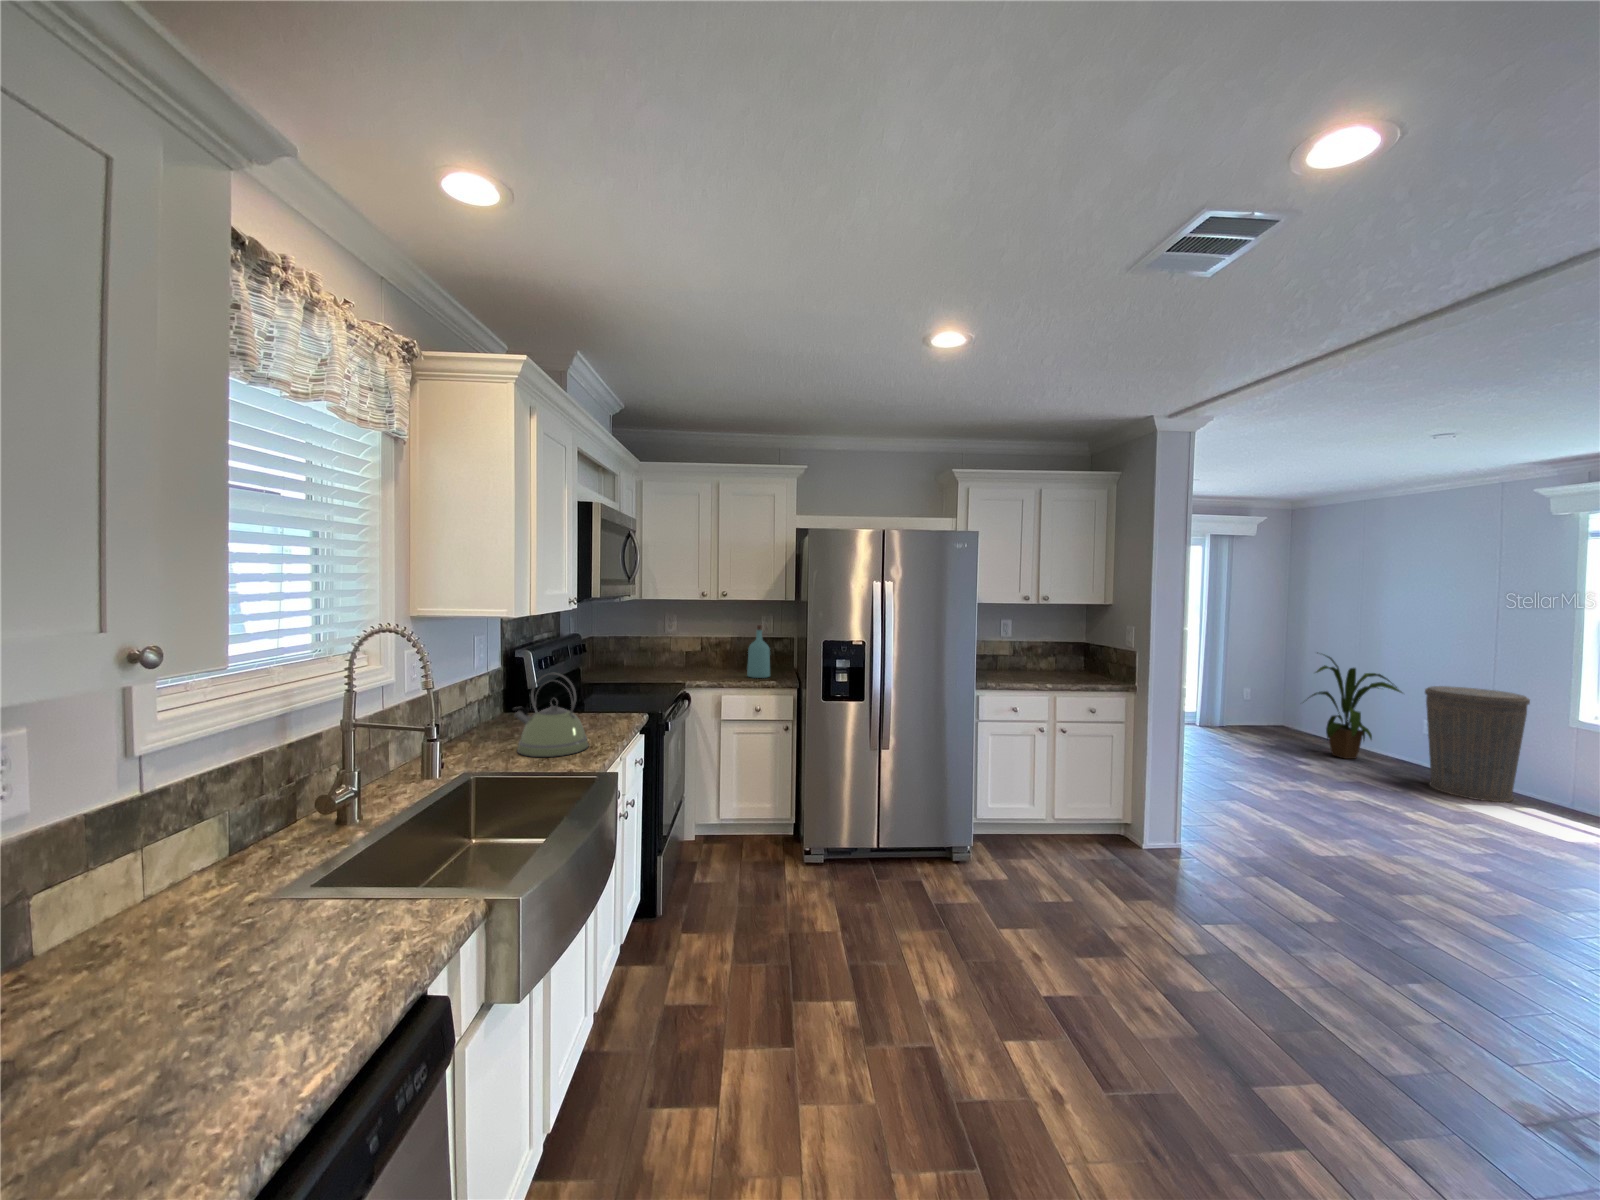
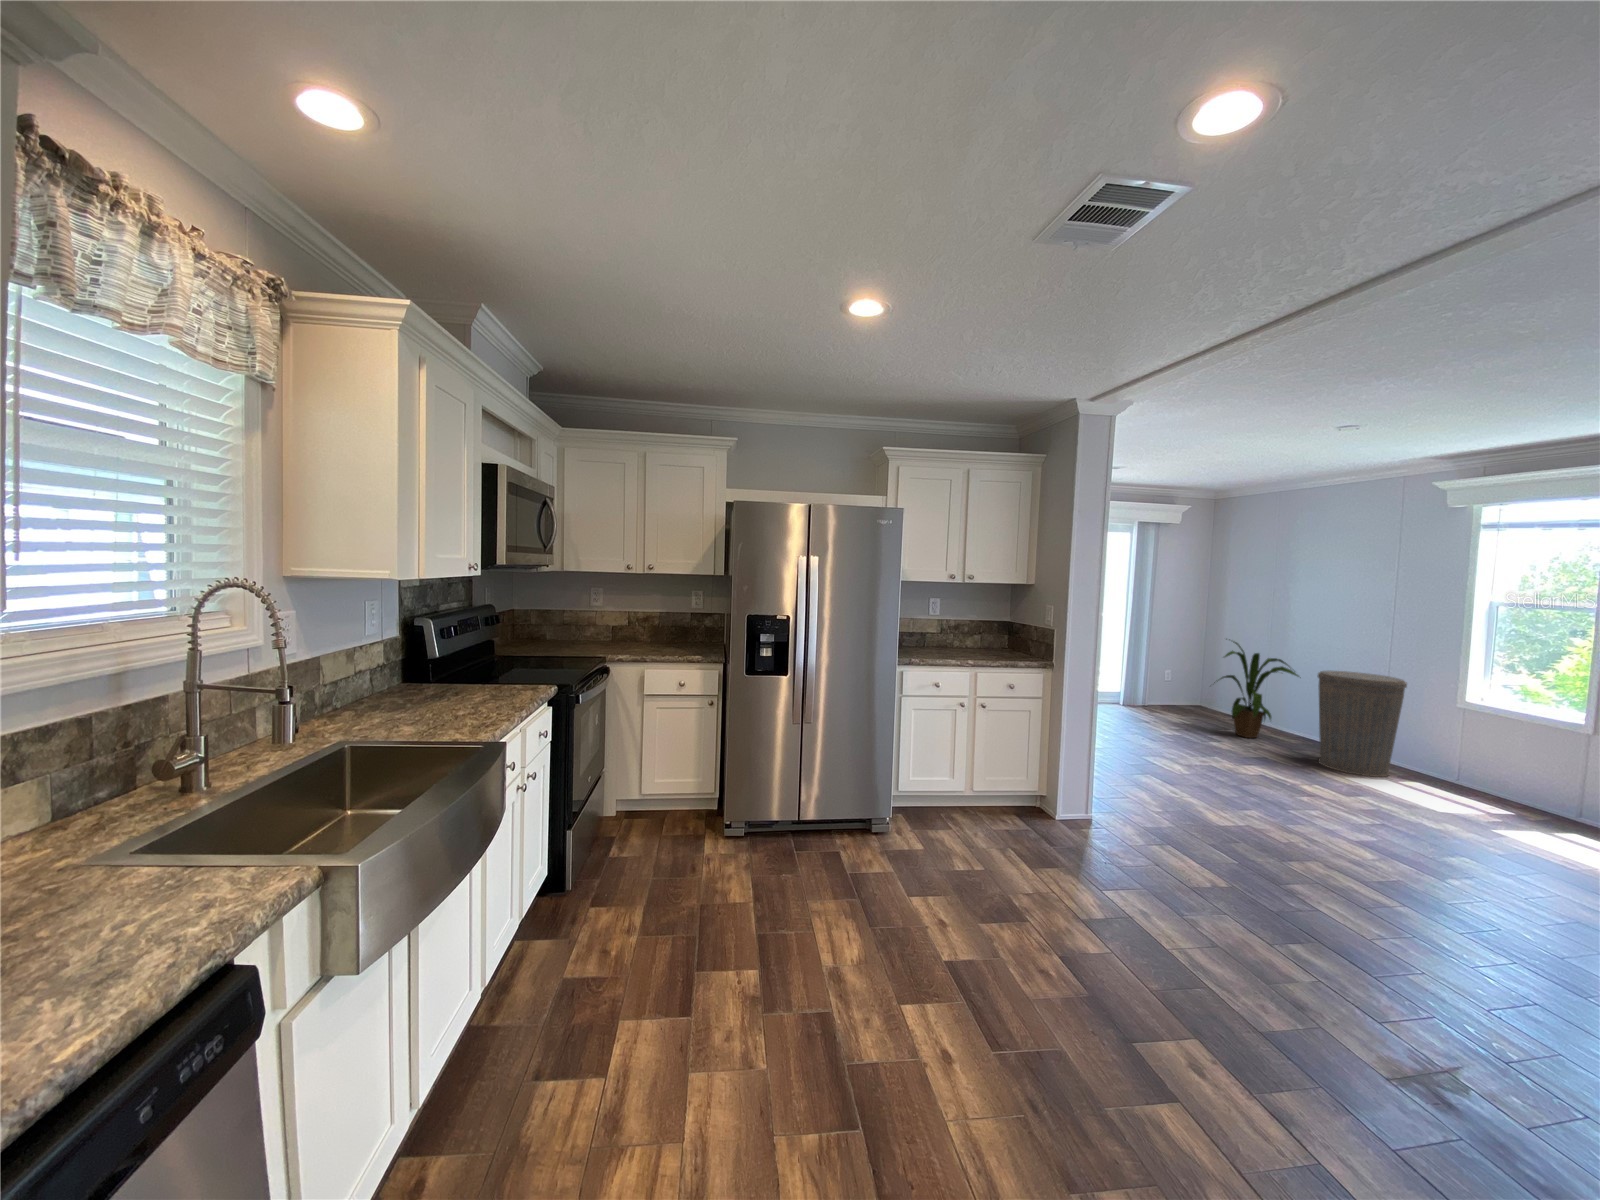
bottle: present [747,625,770,678] -> none [673,601,697,654]
kettle: present [513,673,588,757] -> none [405,640,486,726]

